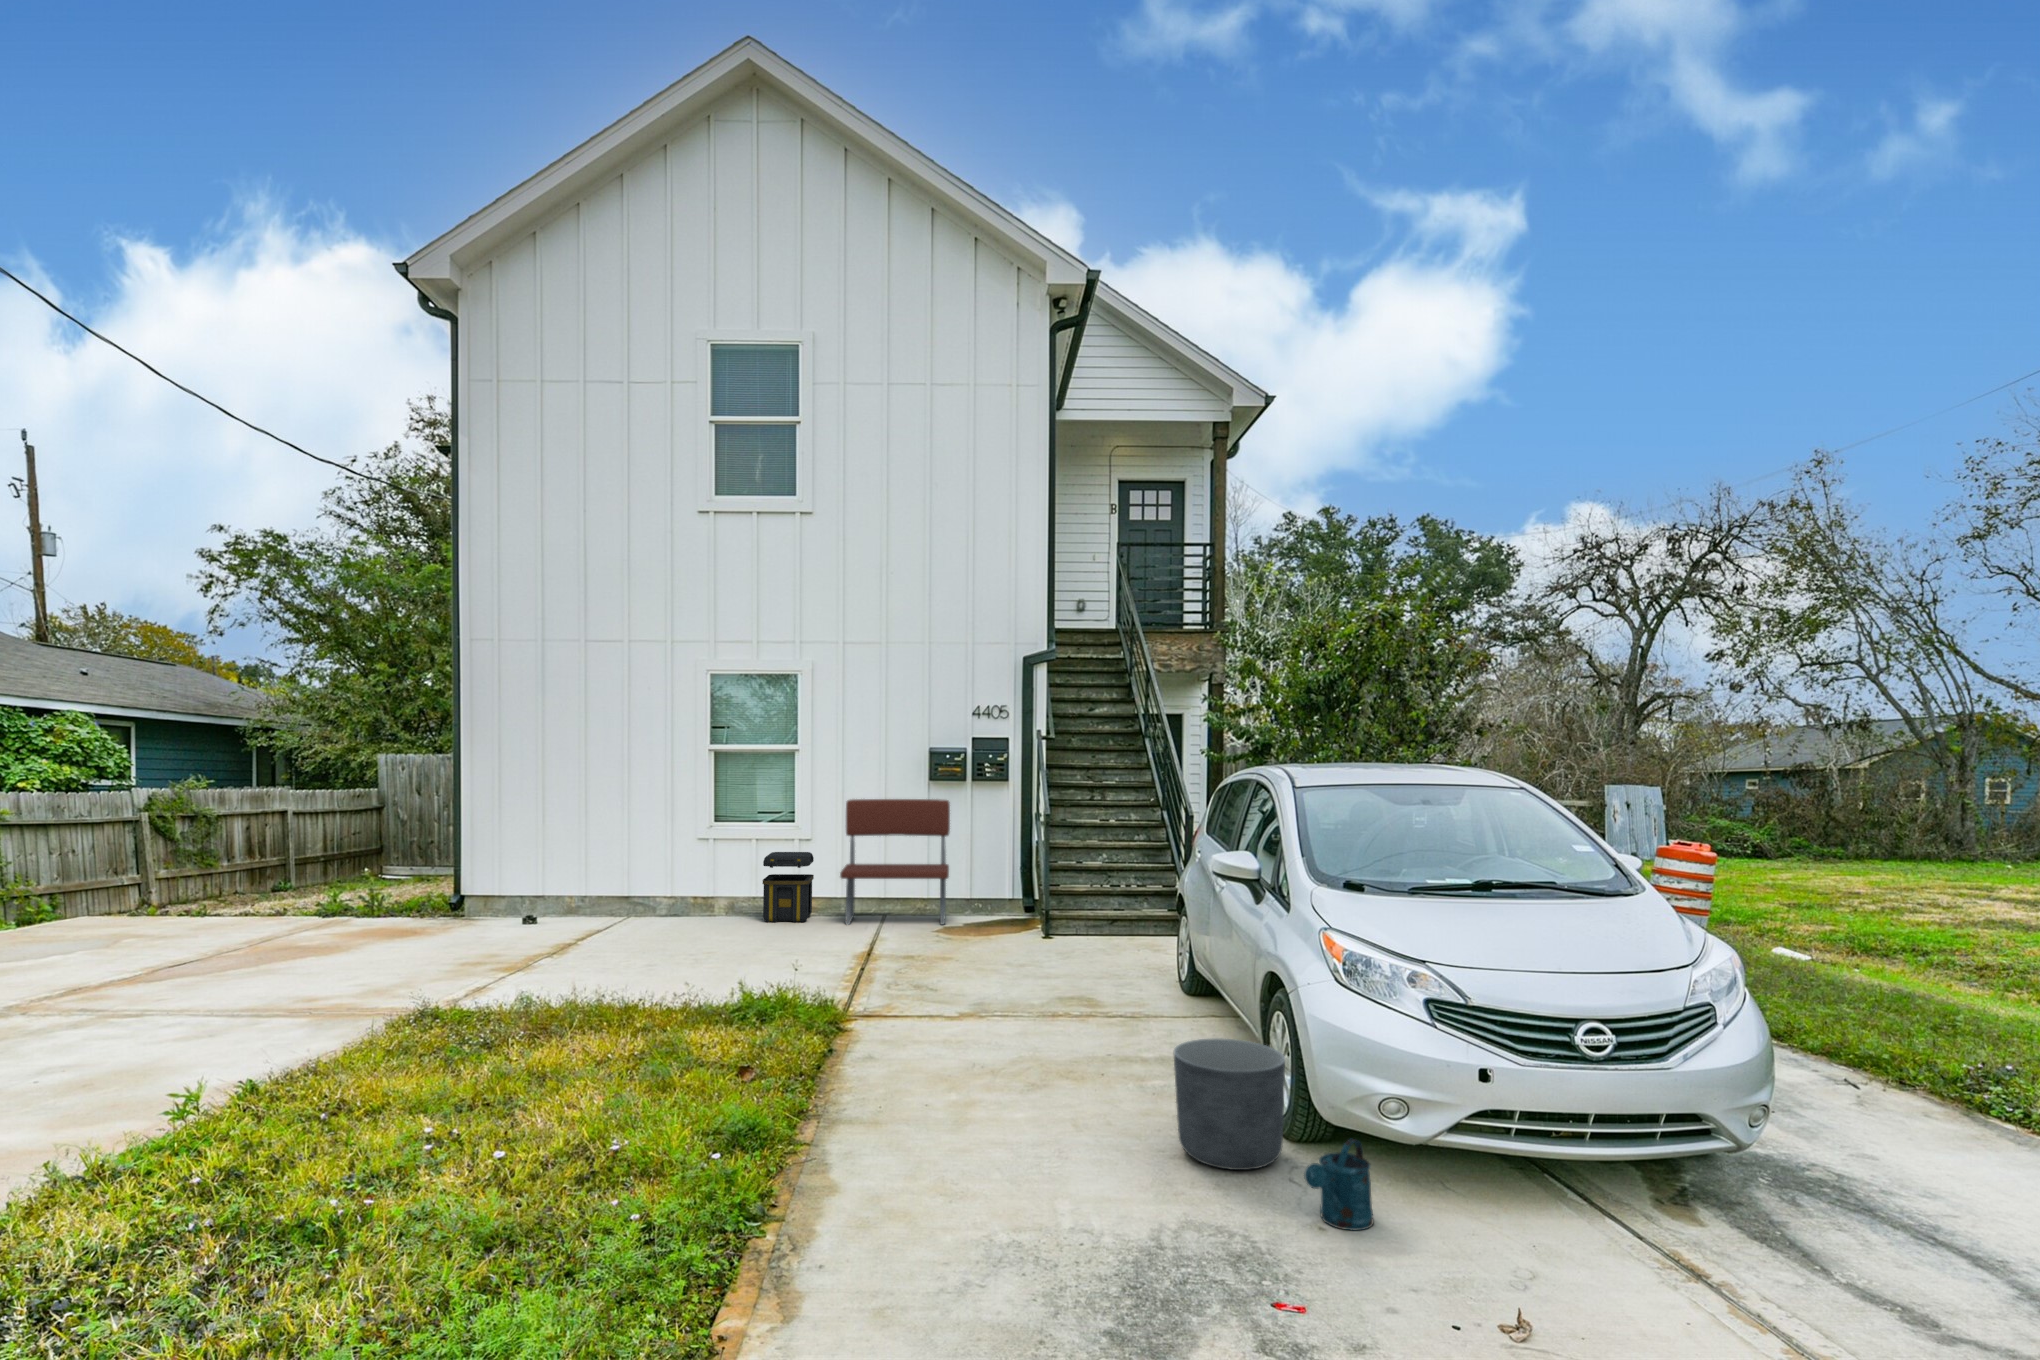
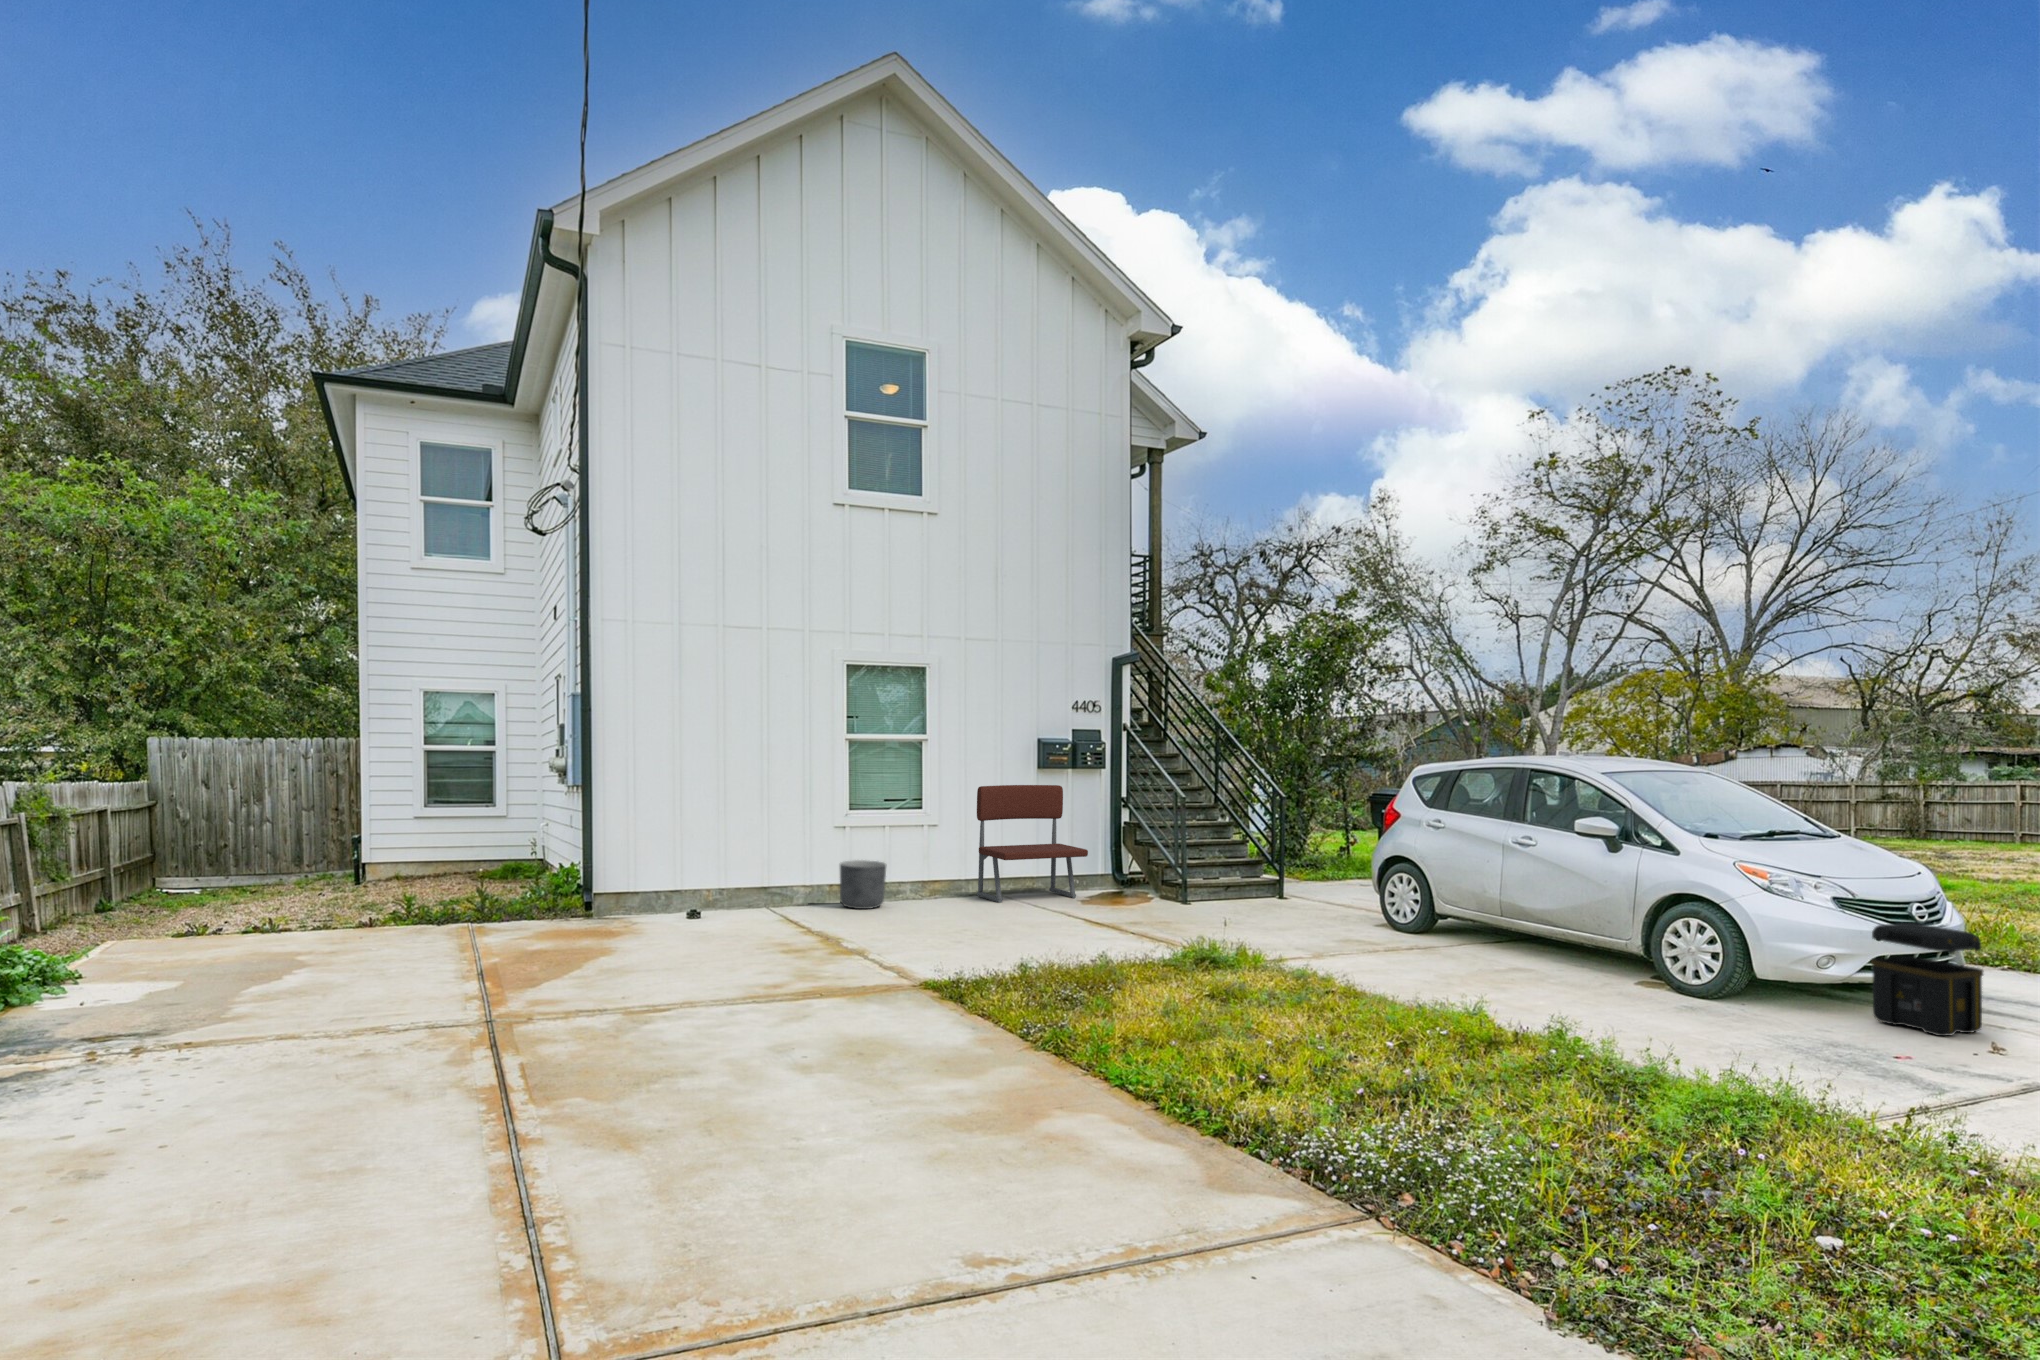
toolbox: present [762,852,814,922] -> present [1871,923,1984,1036]
planter: present [1174,1038,1285,1170] -> present [840,860,886,909]
watering can: present [1304,1139,1373,1230] -> none [1815,981,1857,1028]

